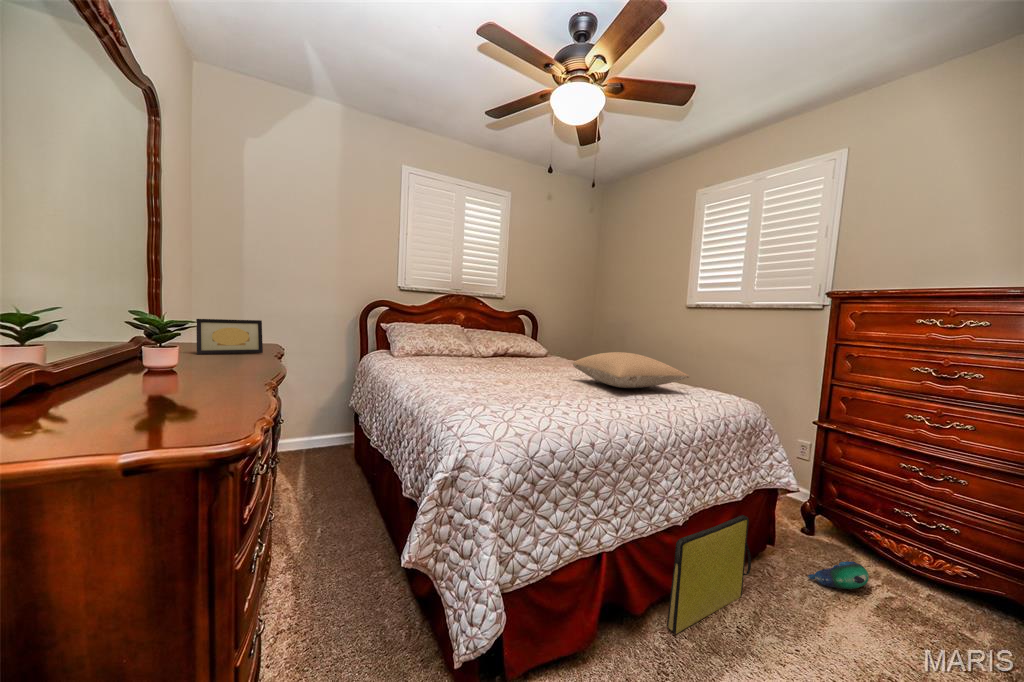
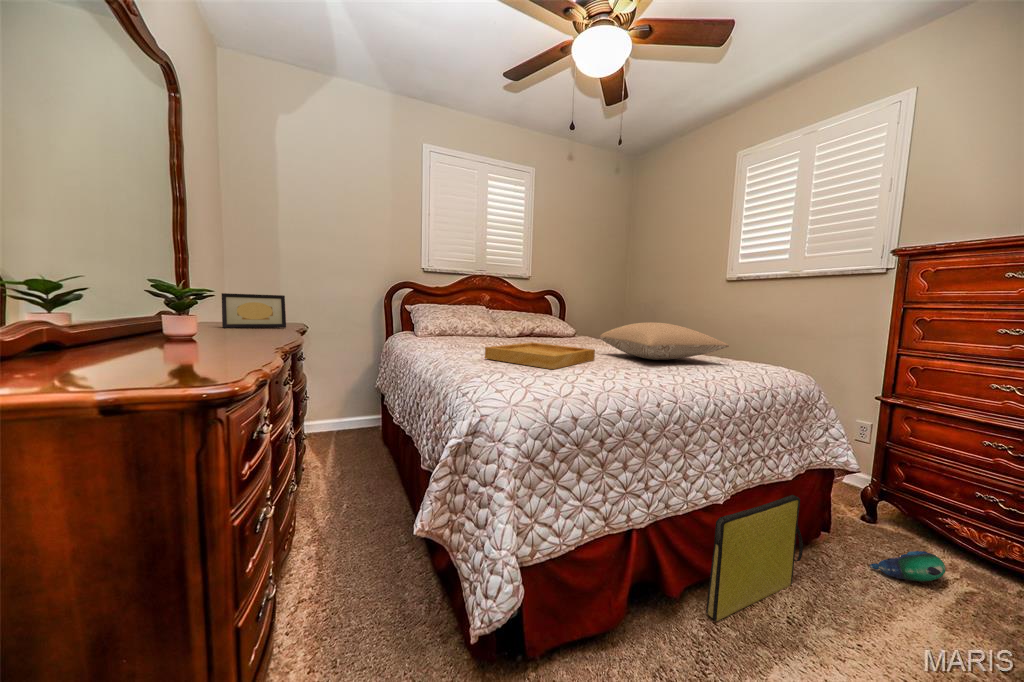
tray: none [464,368,569,400] -> present [485,342,595,369]

